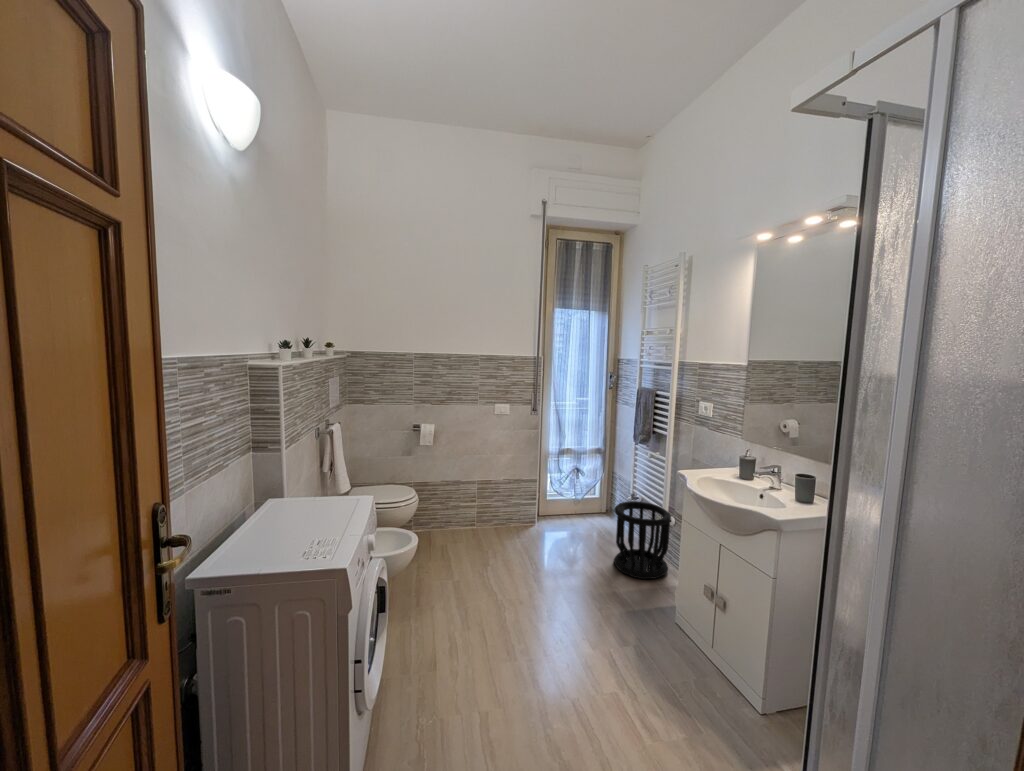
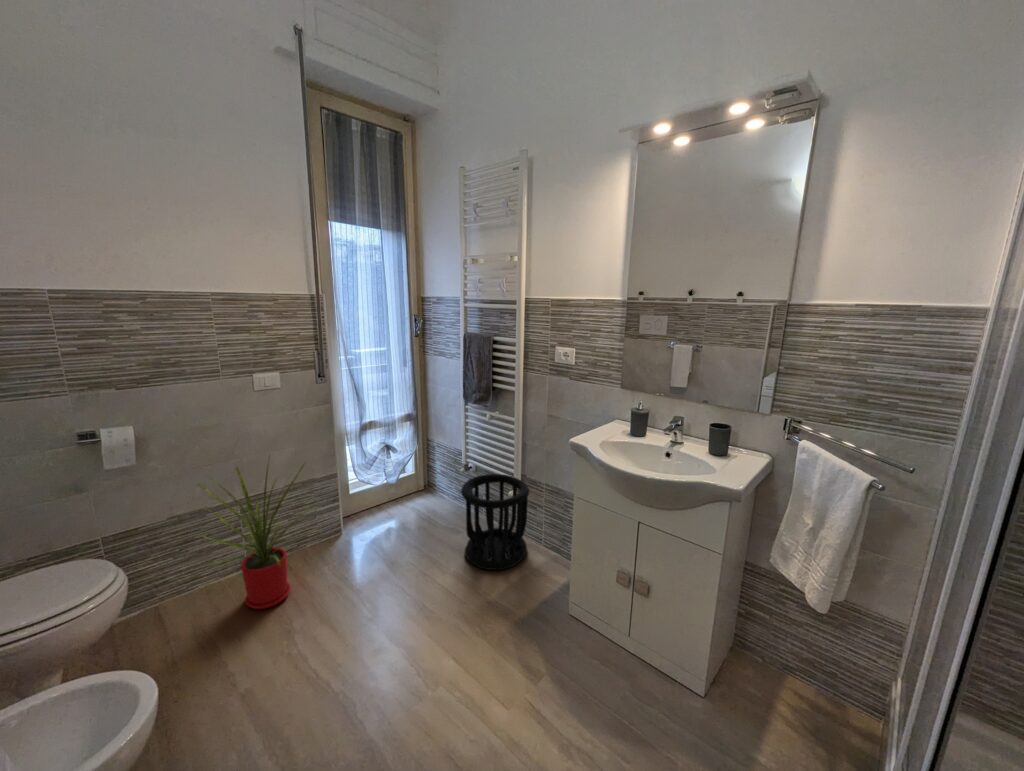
house plant: none [451,453,518,548] -> present [196,456,317,609]

